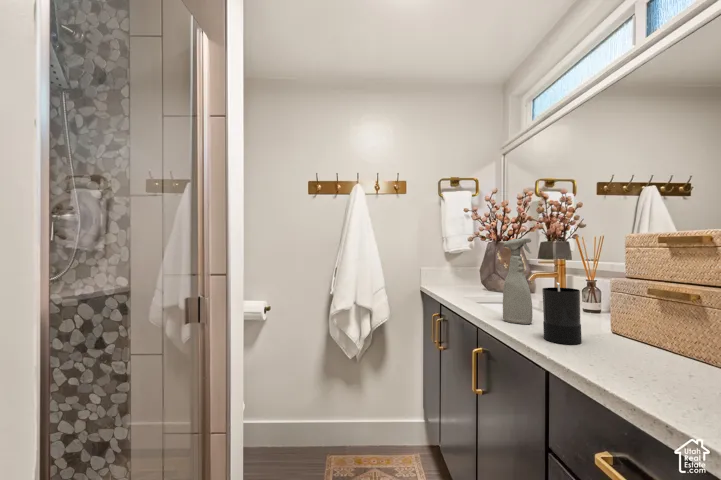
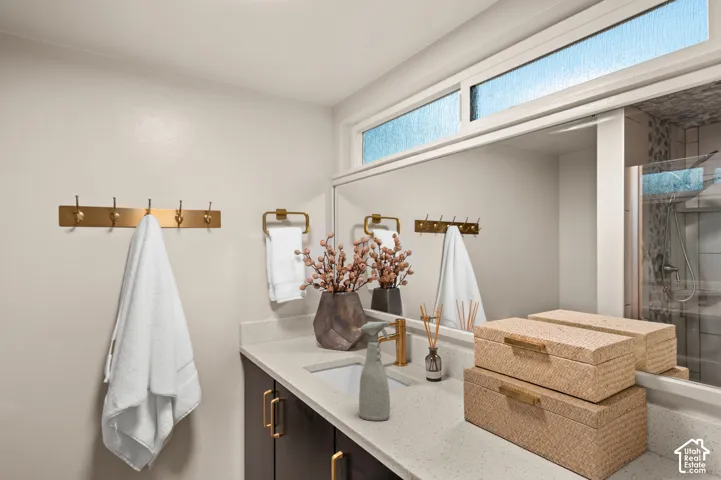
candle: present [542,282,582,344] -> none [408,378,444,453]

